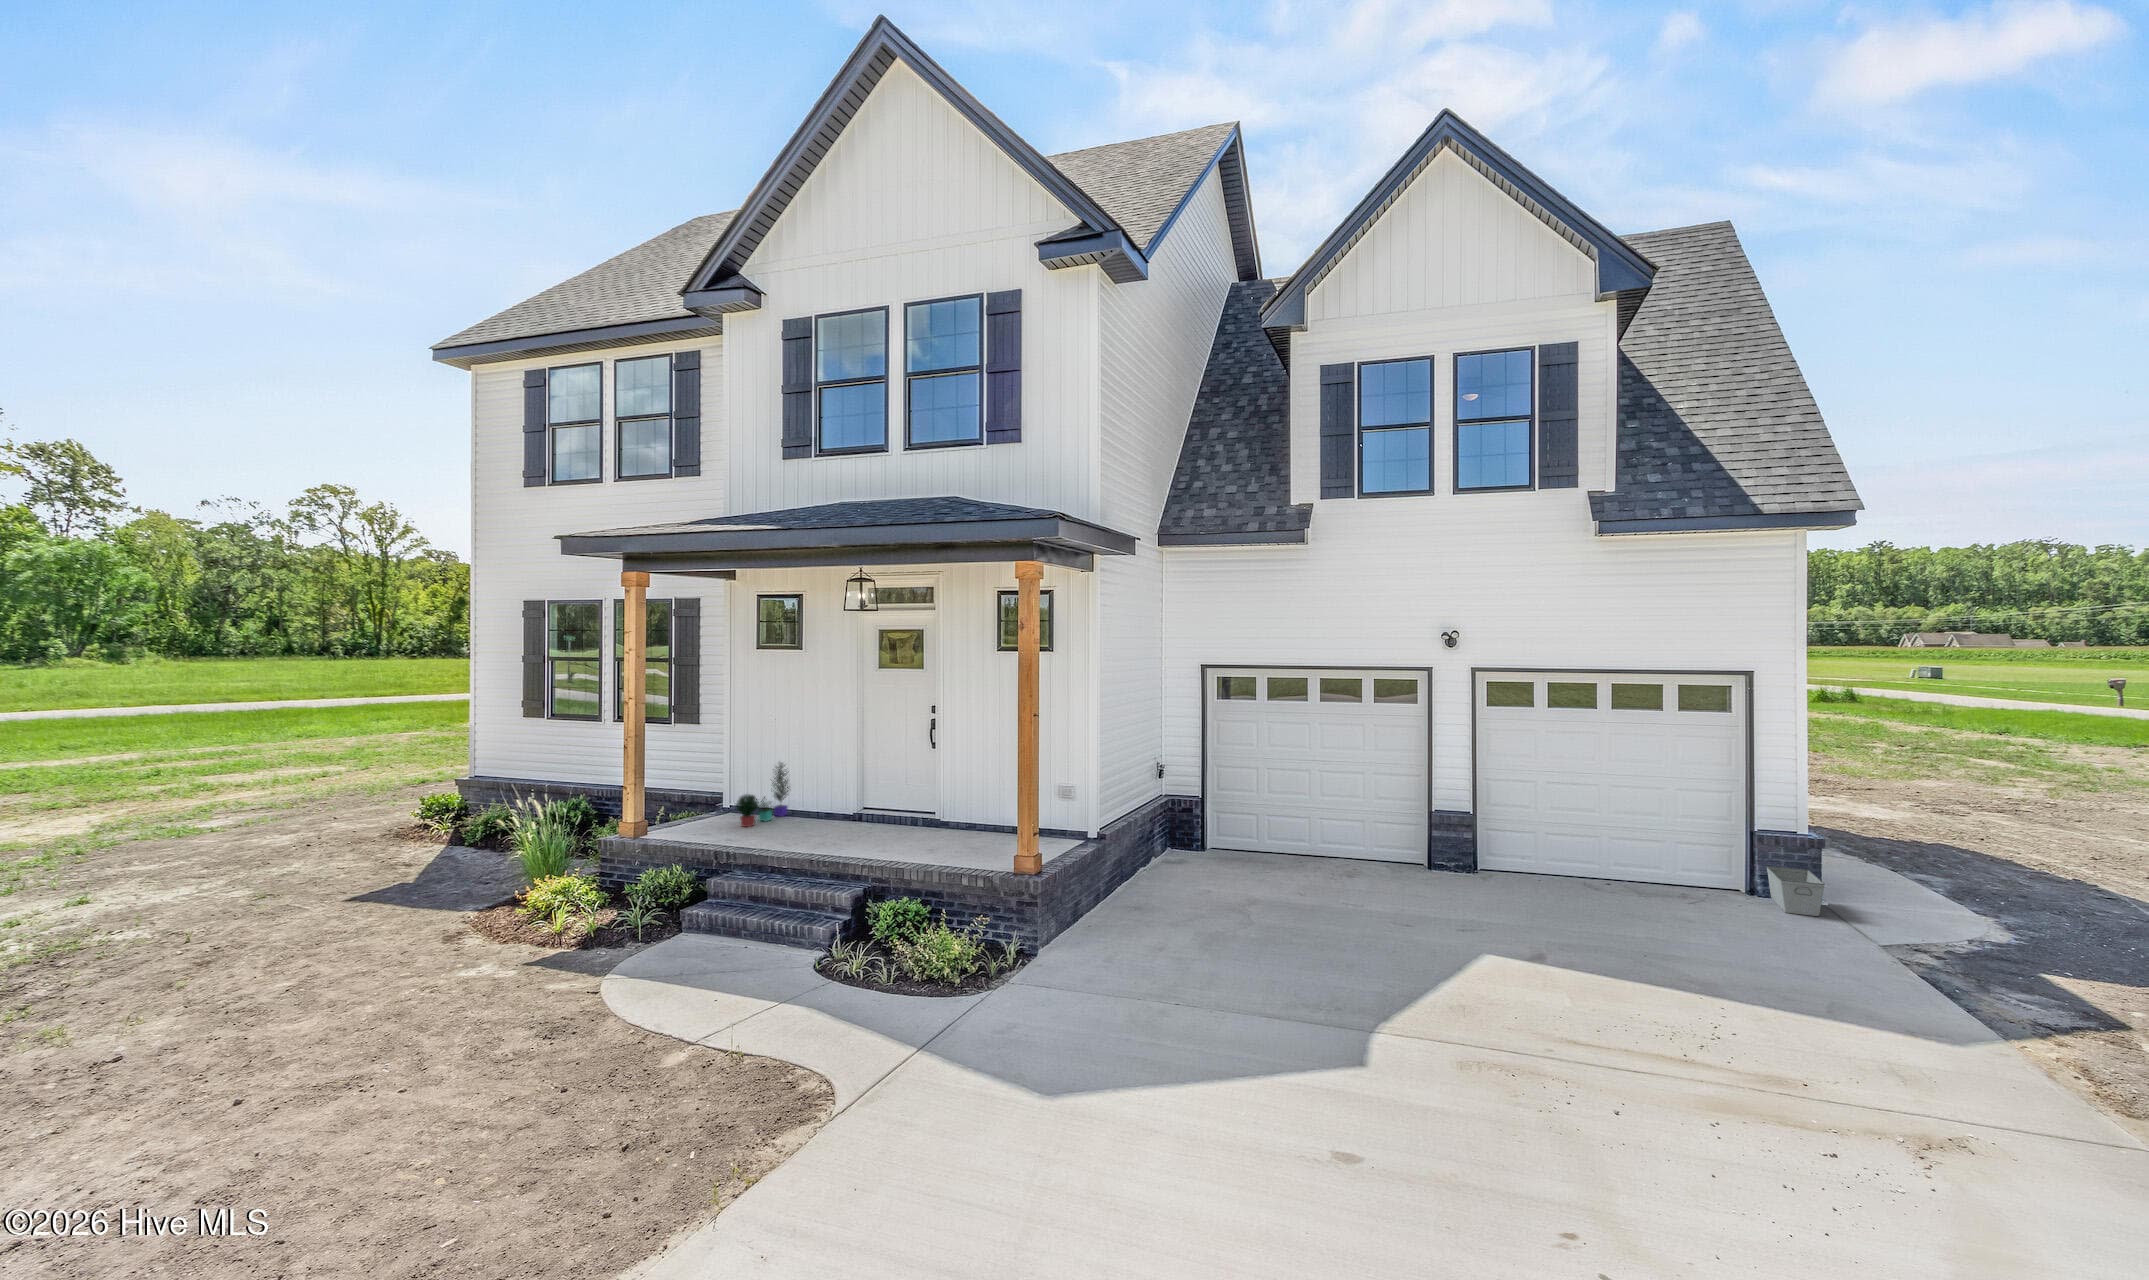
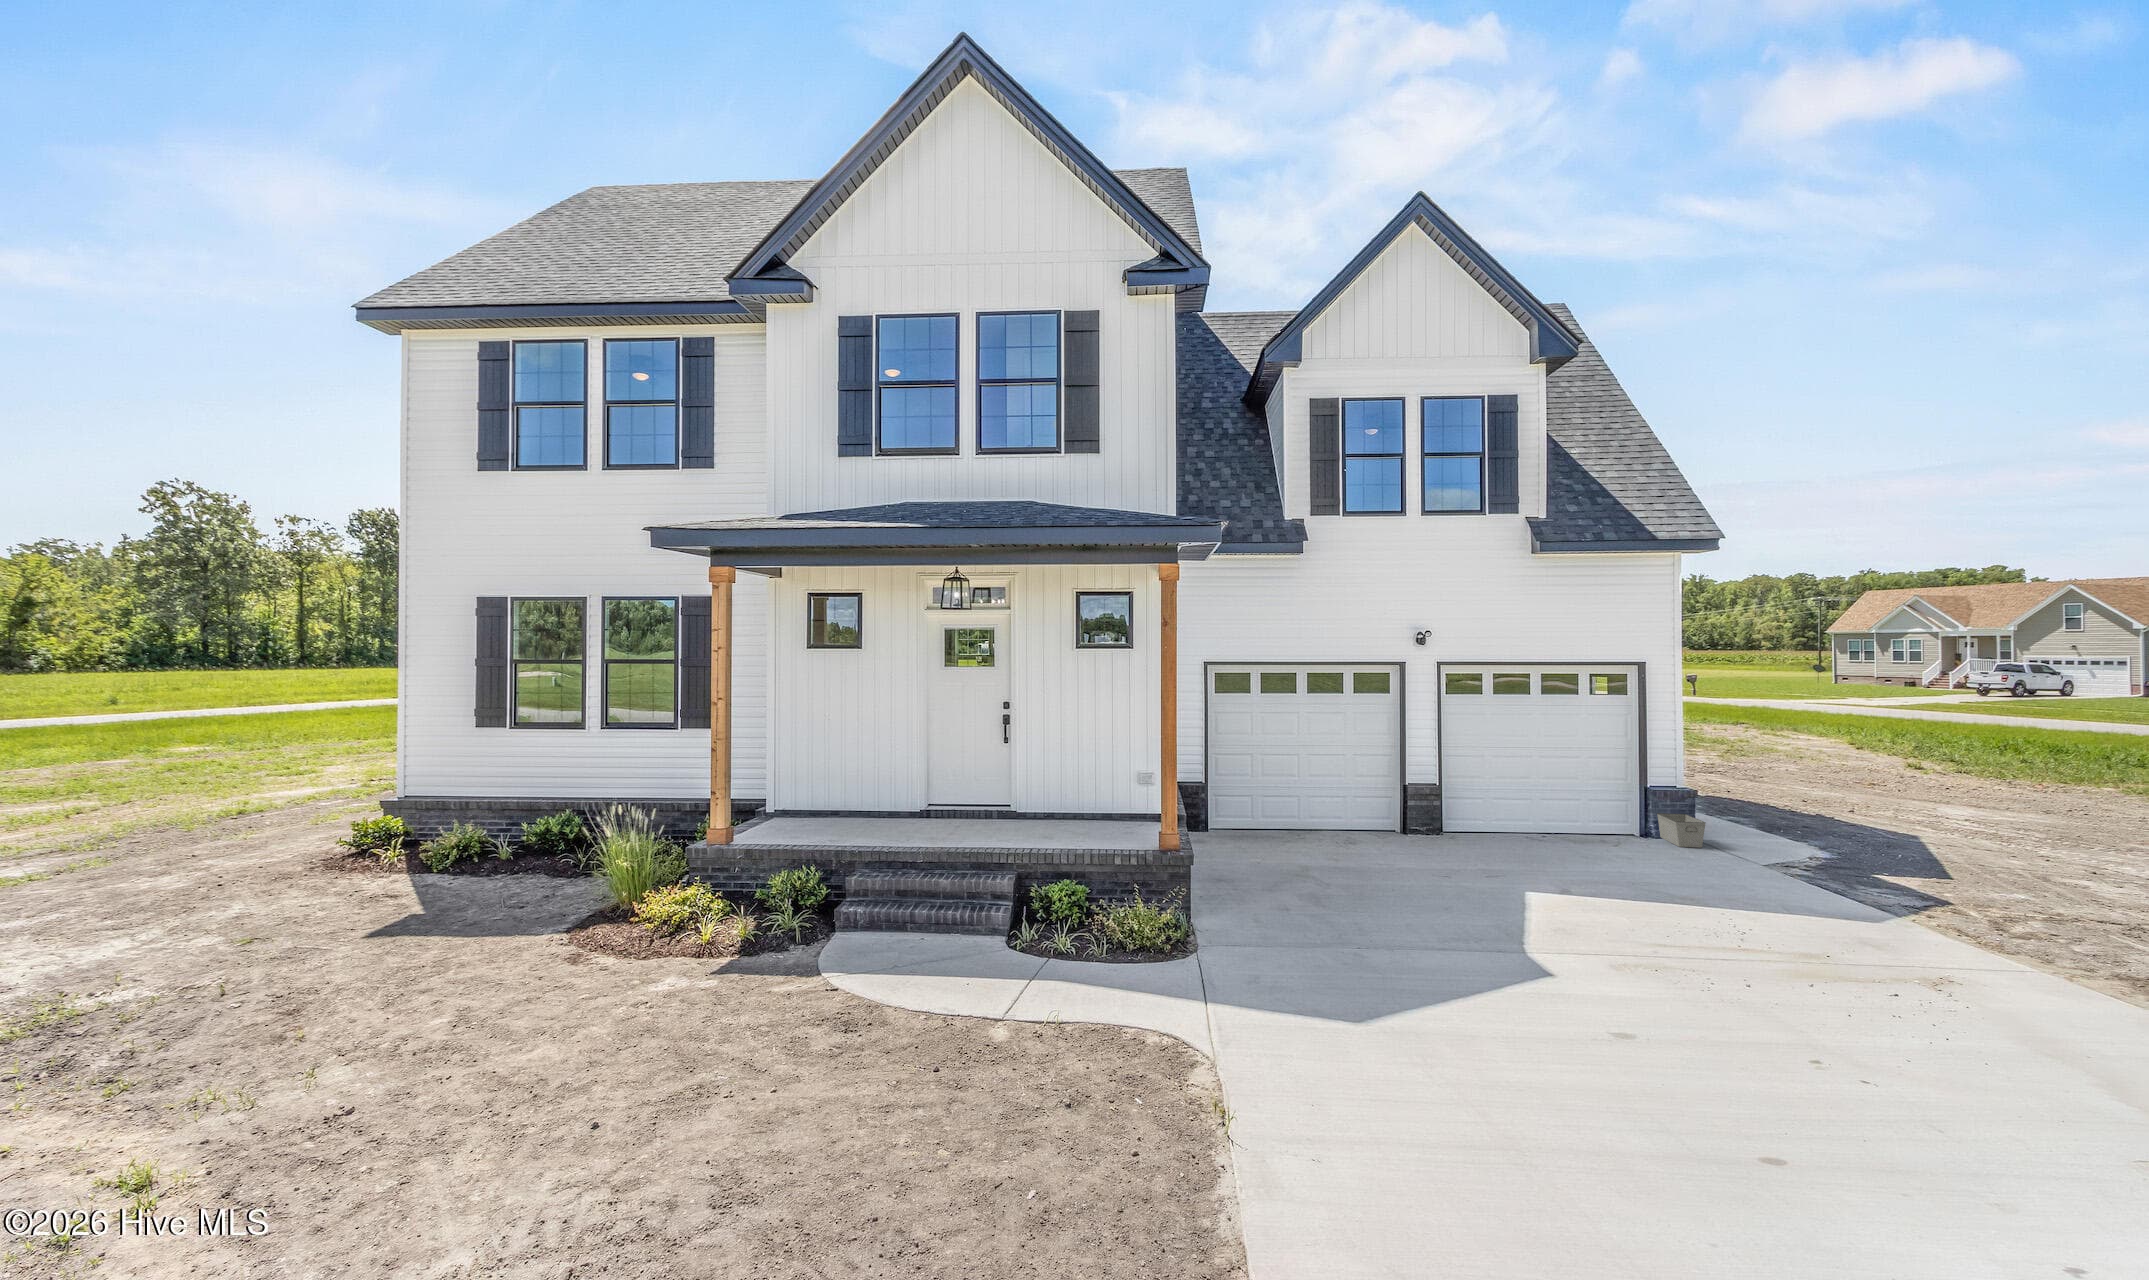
potted plant: present [736,763,789,827] -> none [799,761,841,828]

